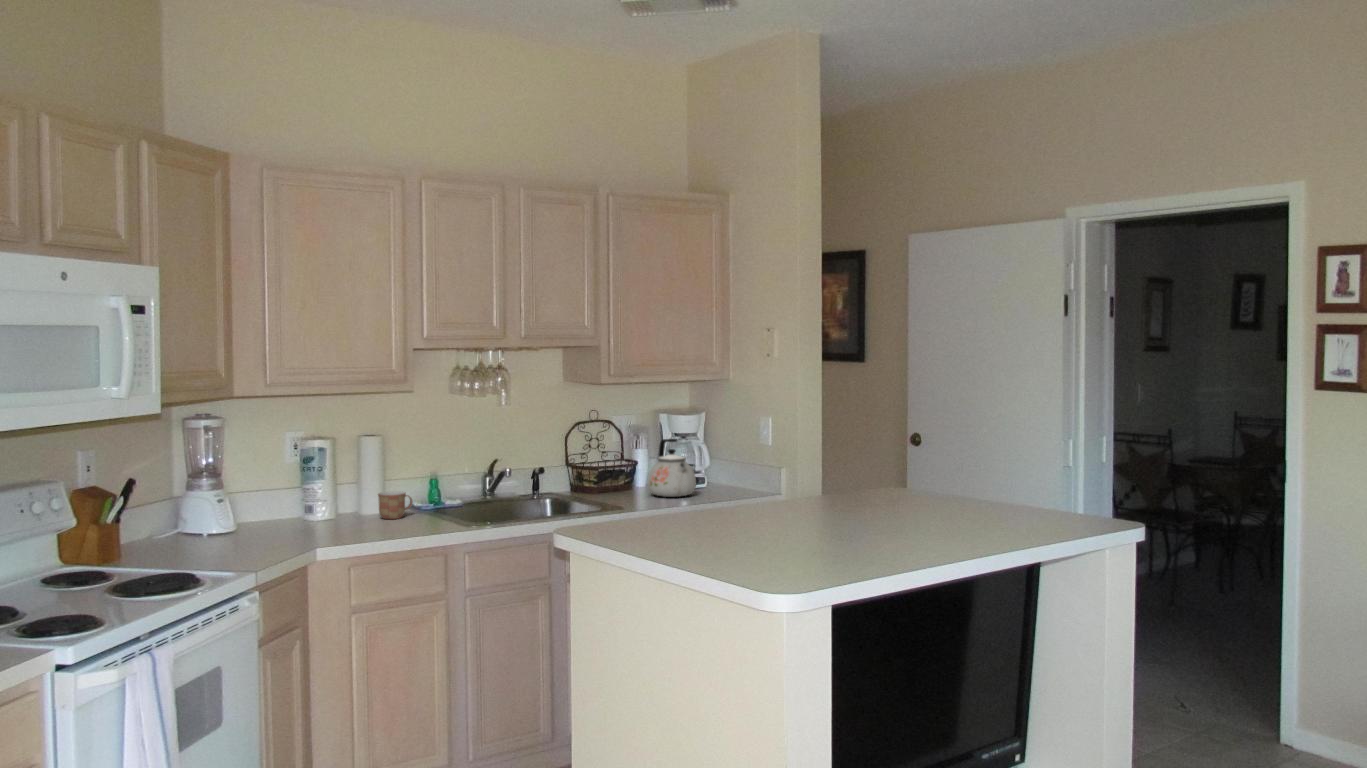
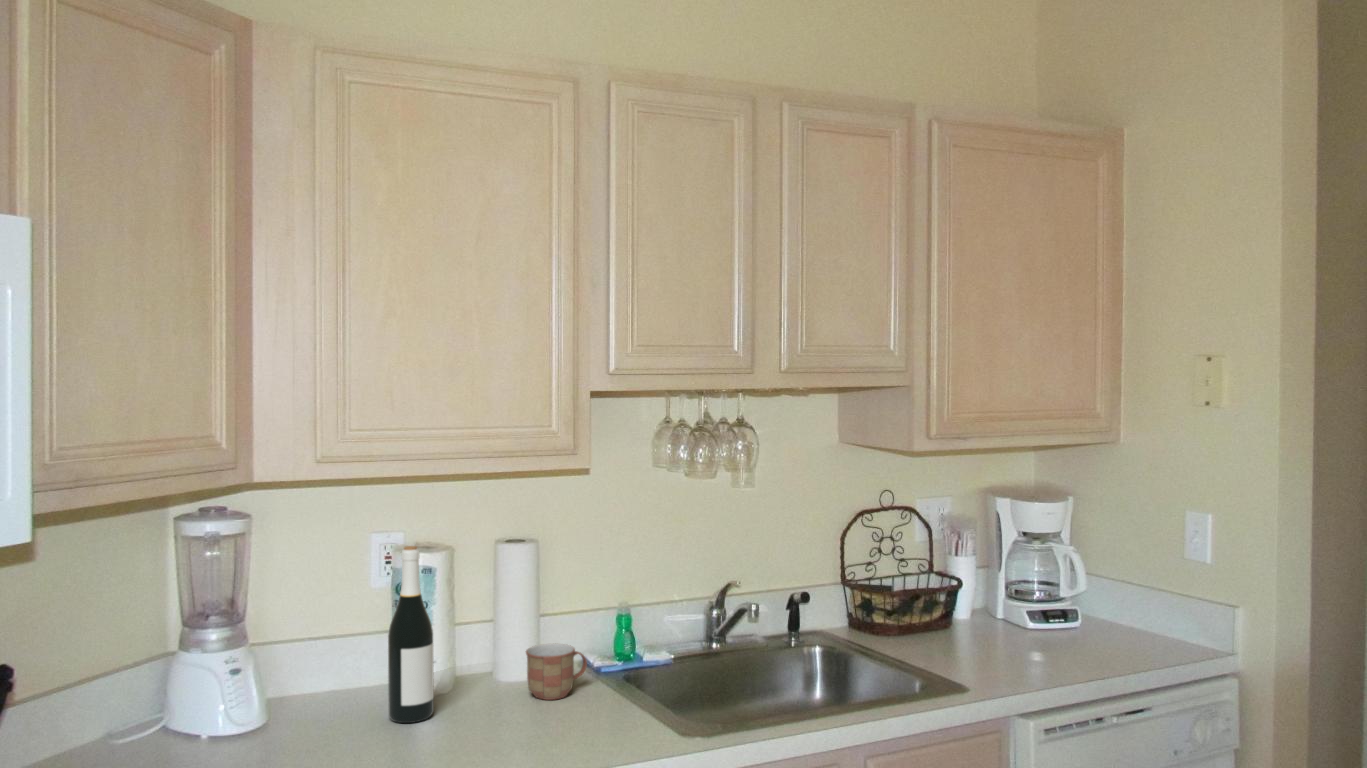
wine bottle: none [302,434,328,528] -> present [388,546,434,723]
kettle: present [647,439,696,497] -> none [990,547,1081,654]

